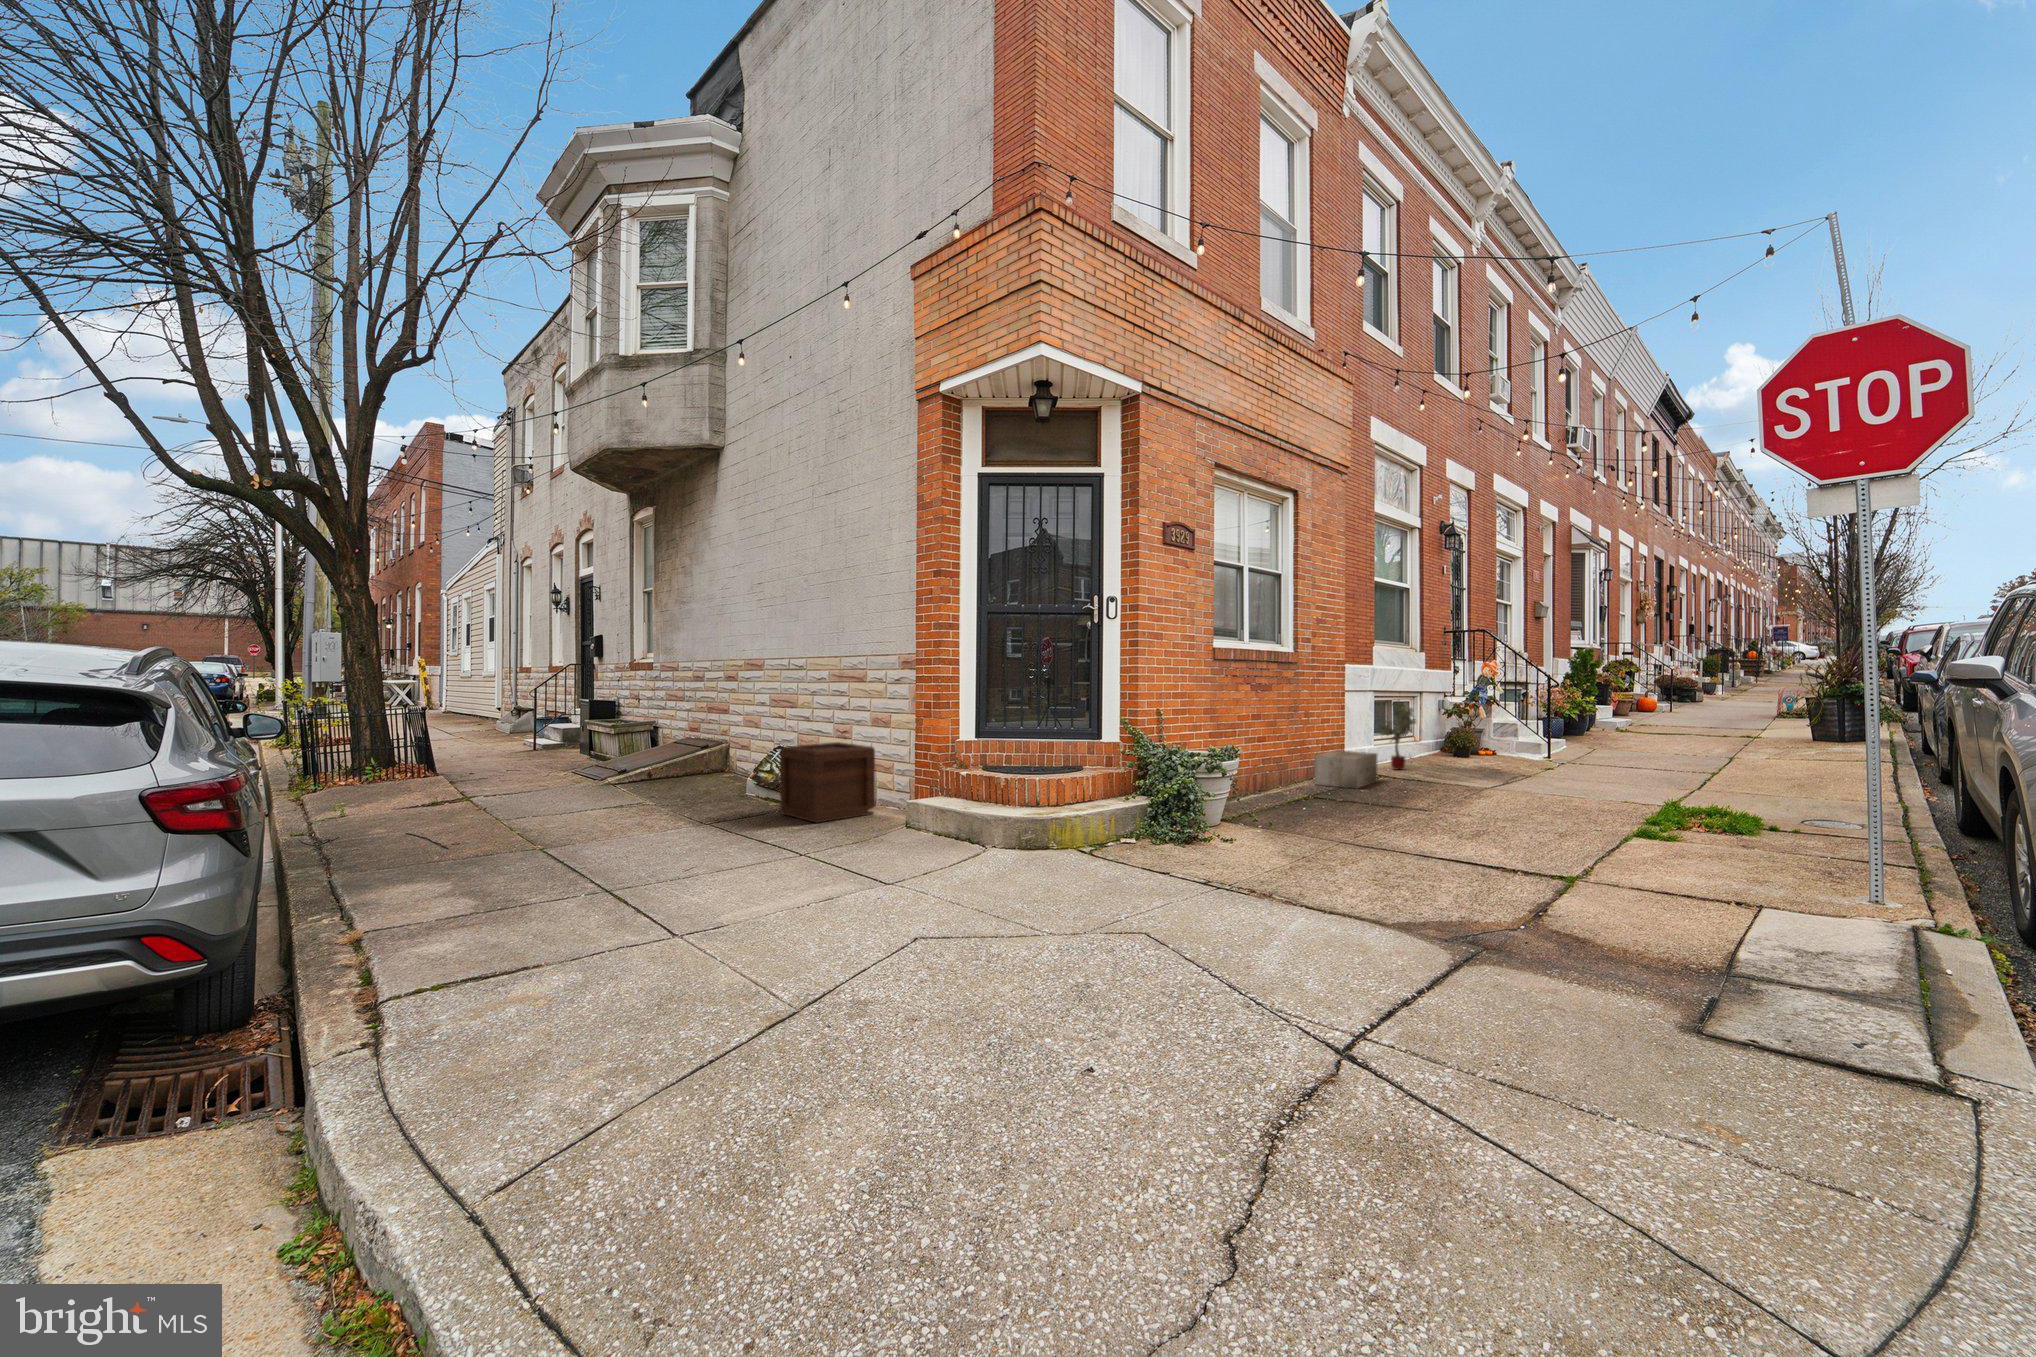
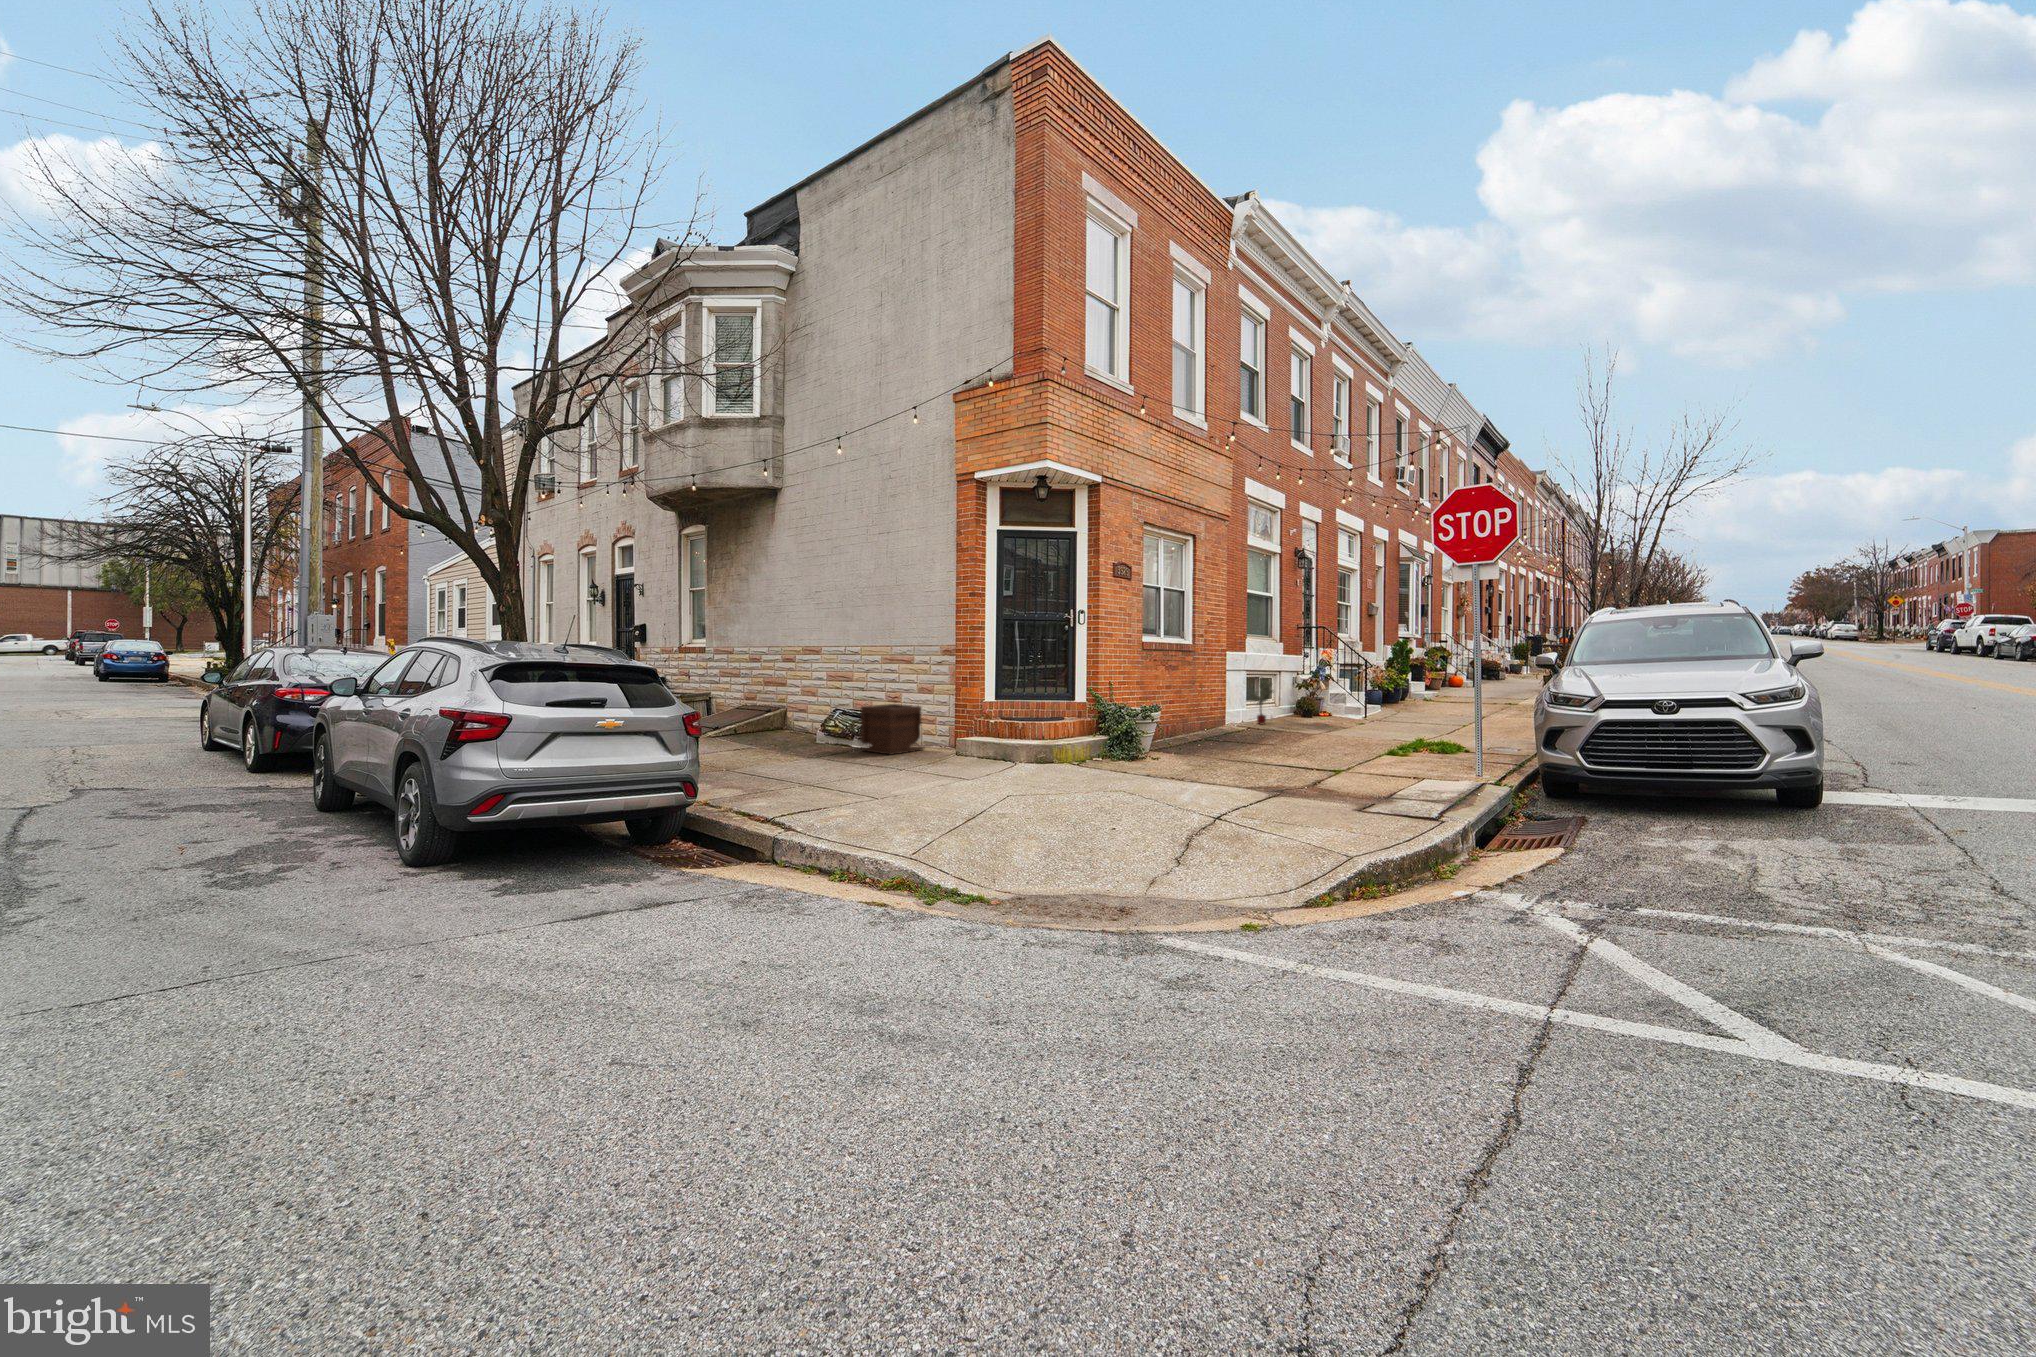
cardboard box: present [1314,751,1378,789] -> none [1205,710,1247,735]

